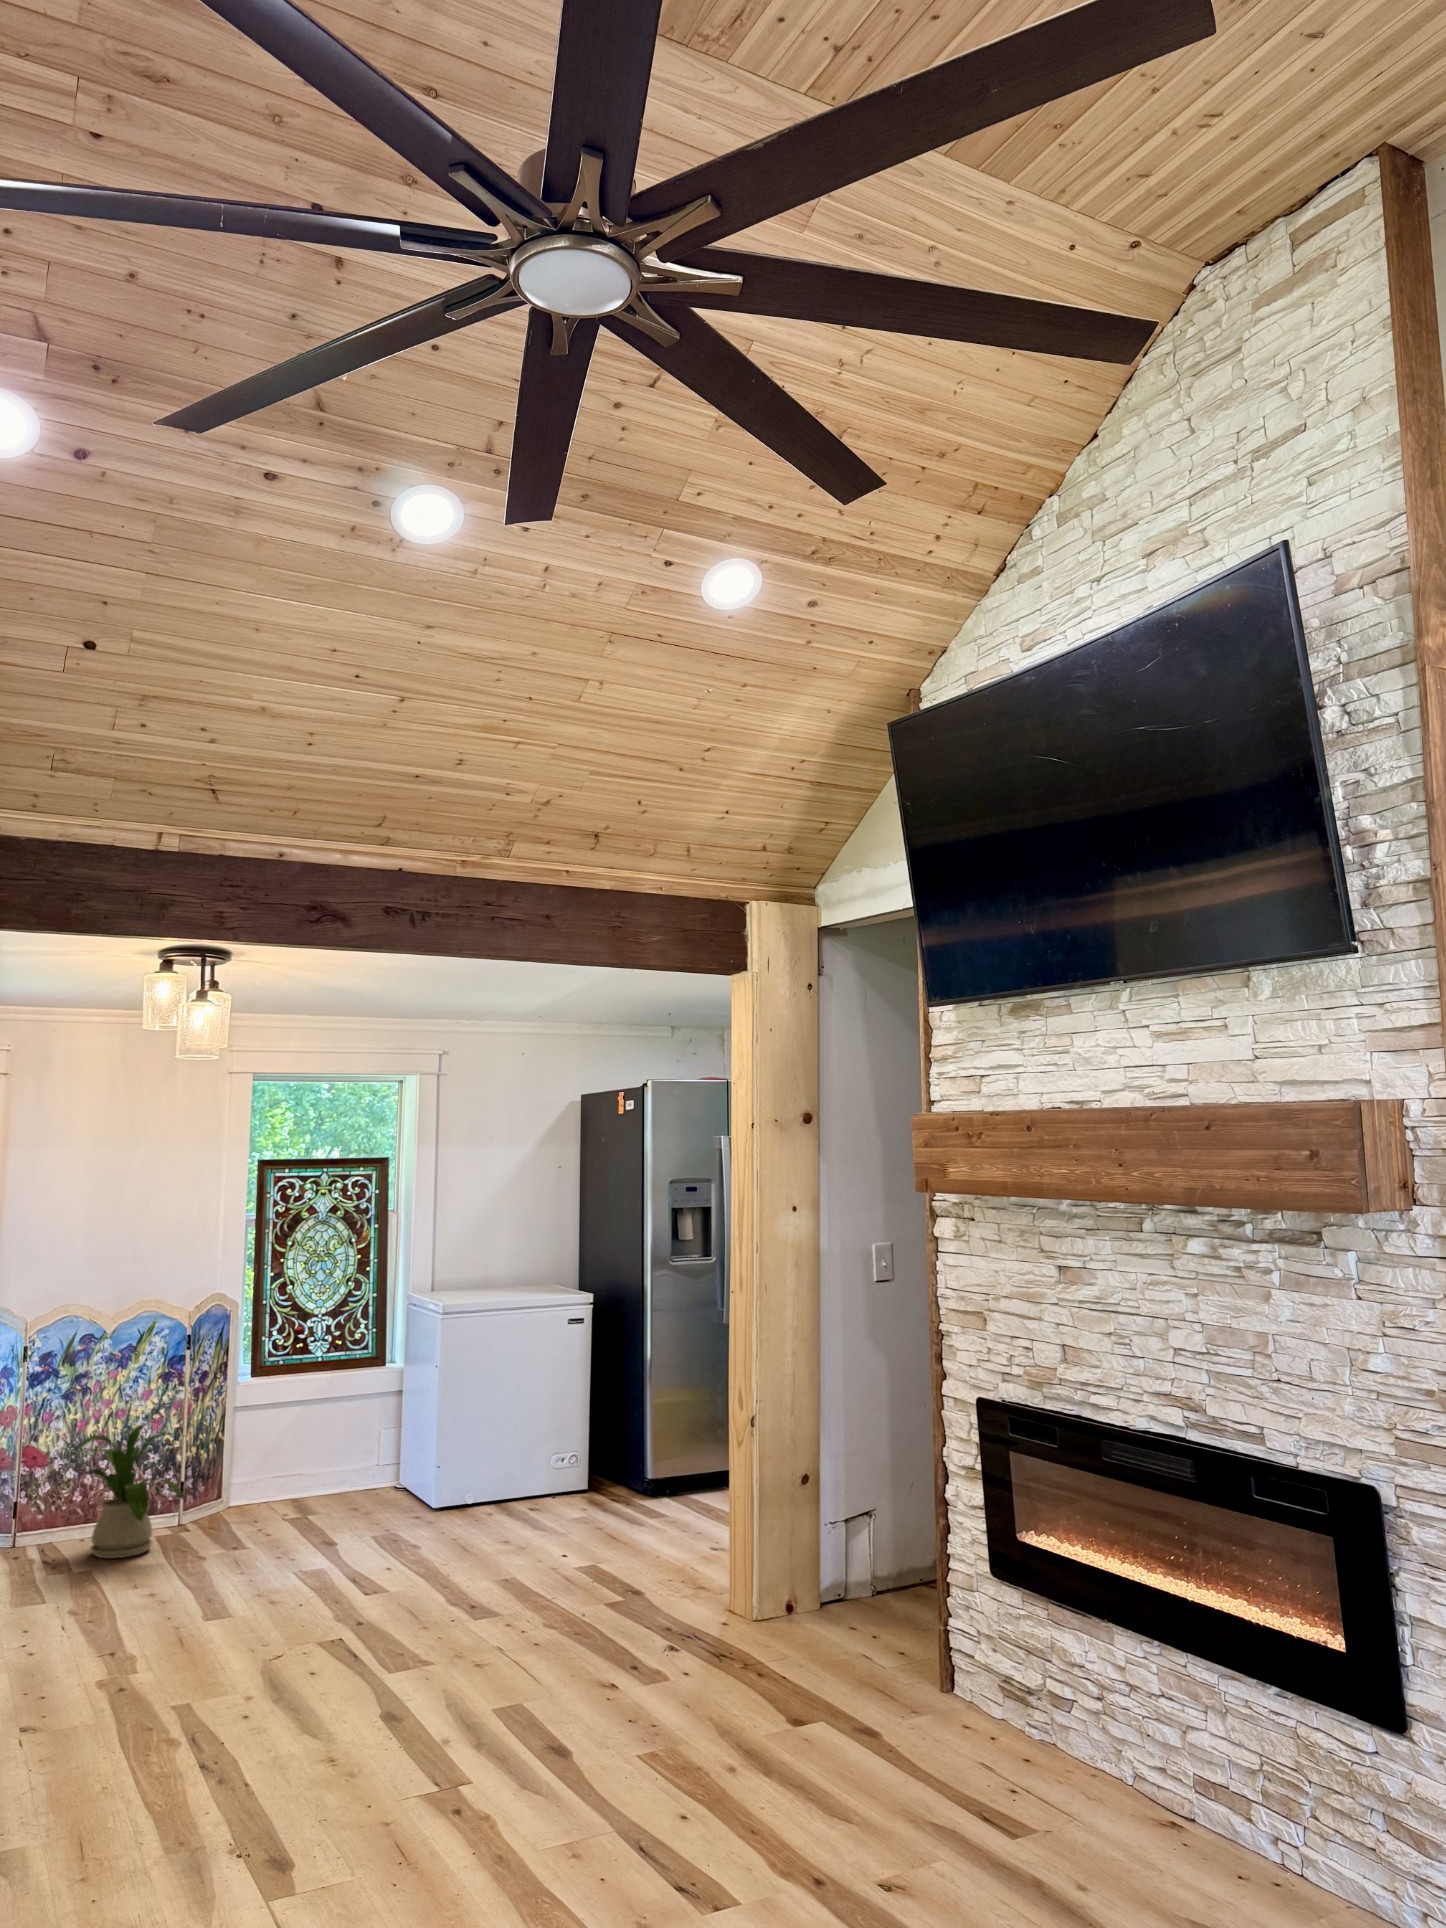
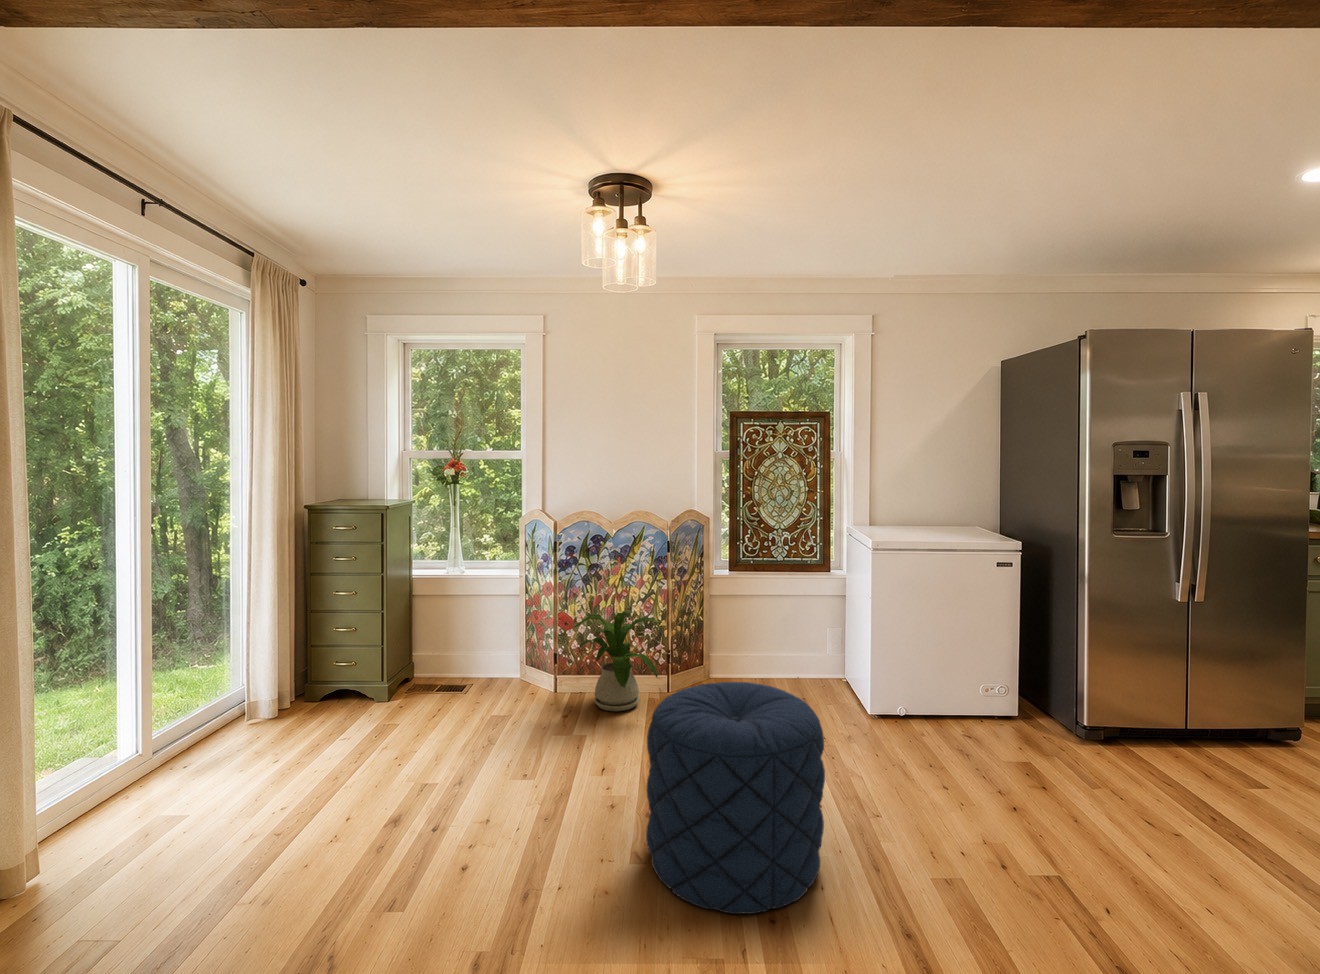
pouf: none [233,1451,406,1646] -> present [646,682,825,914]

